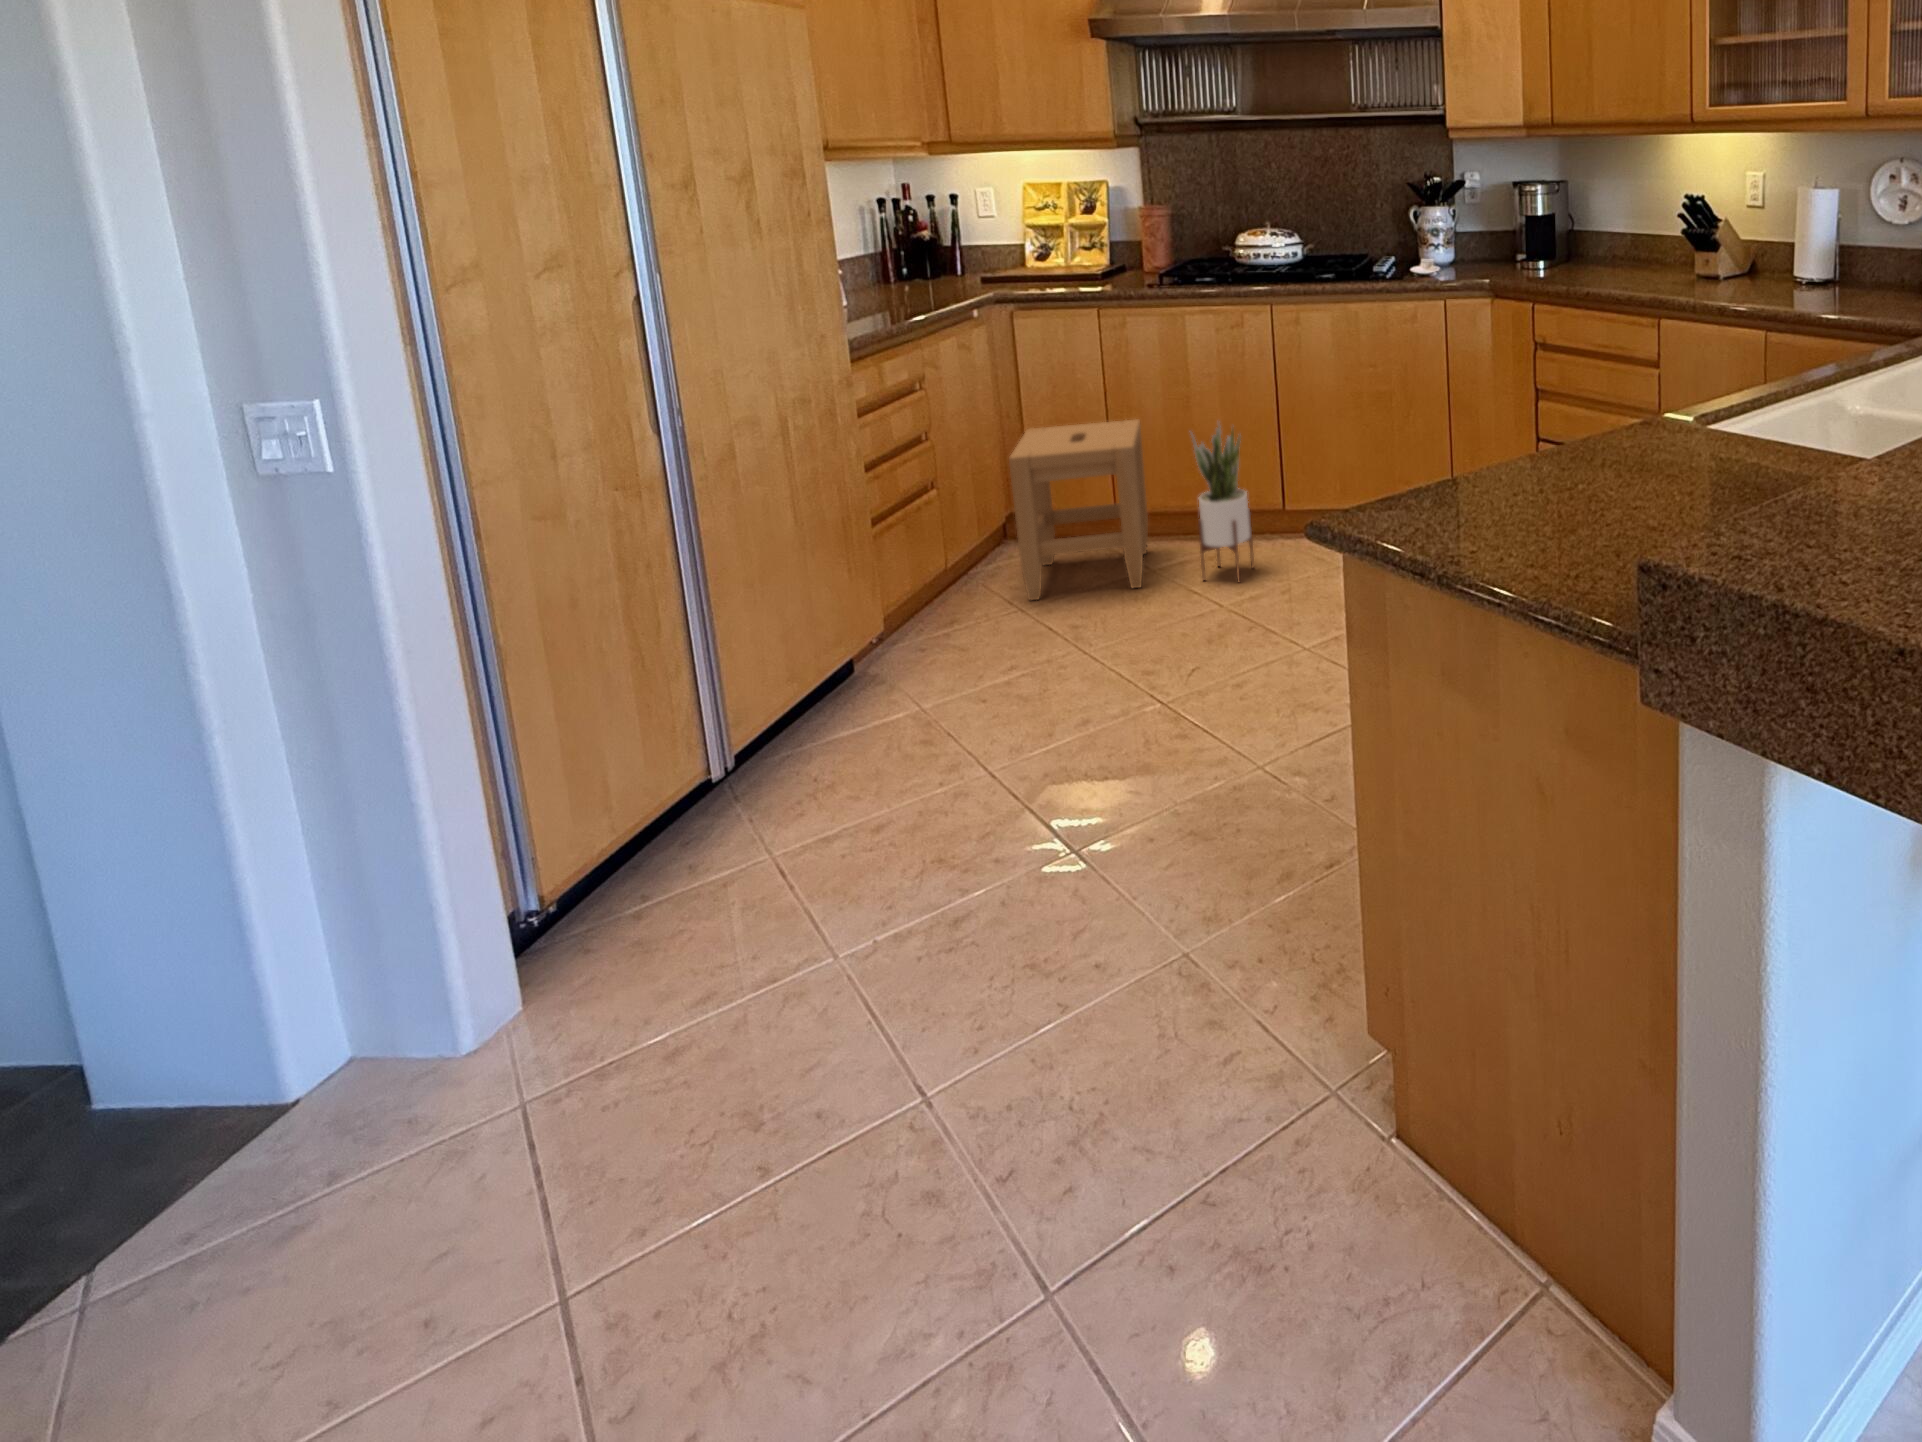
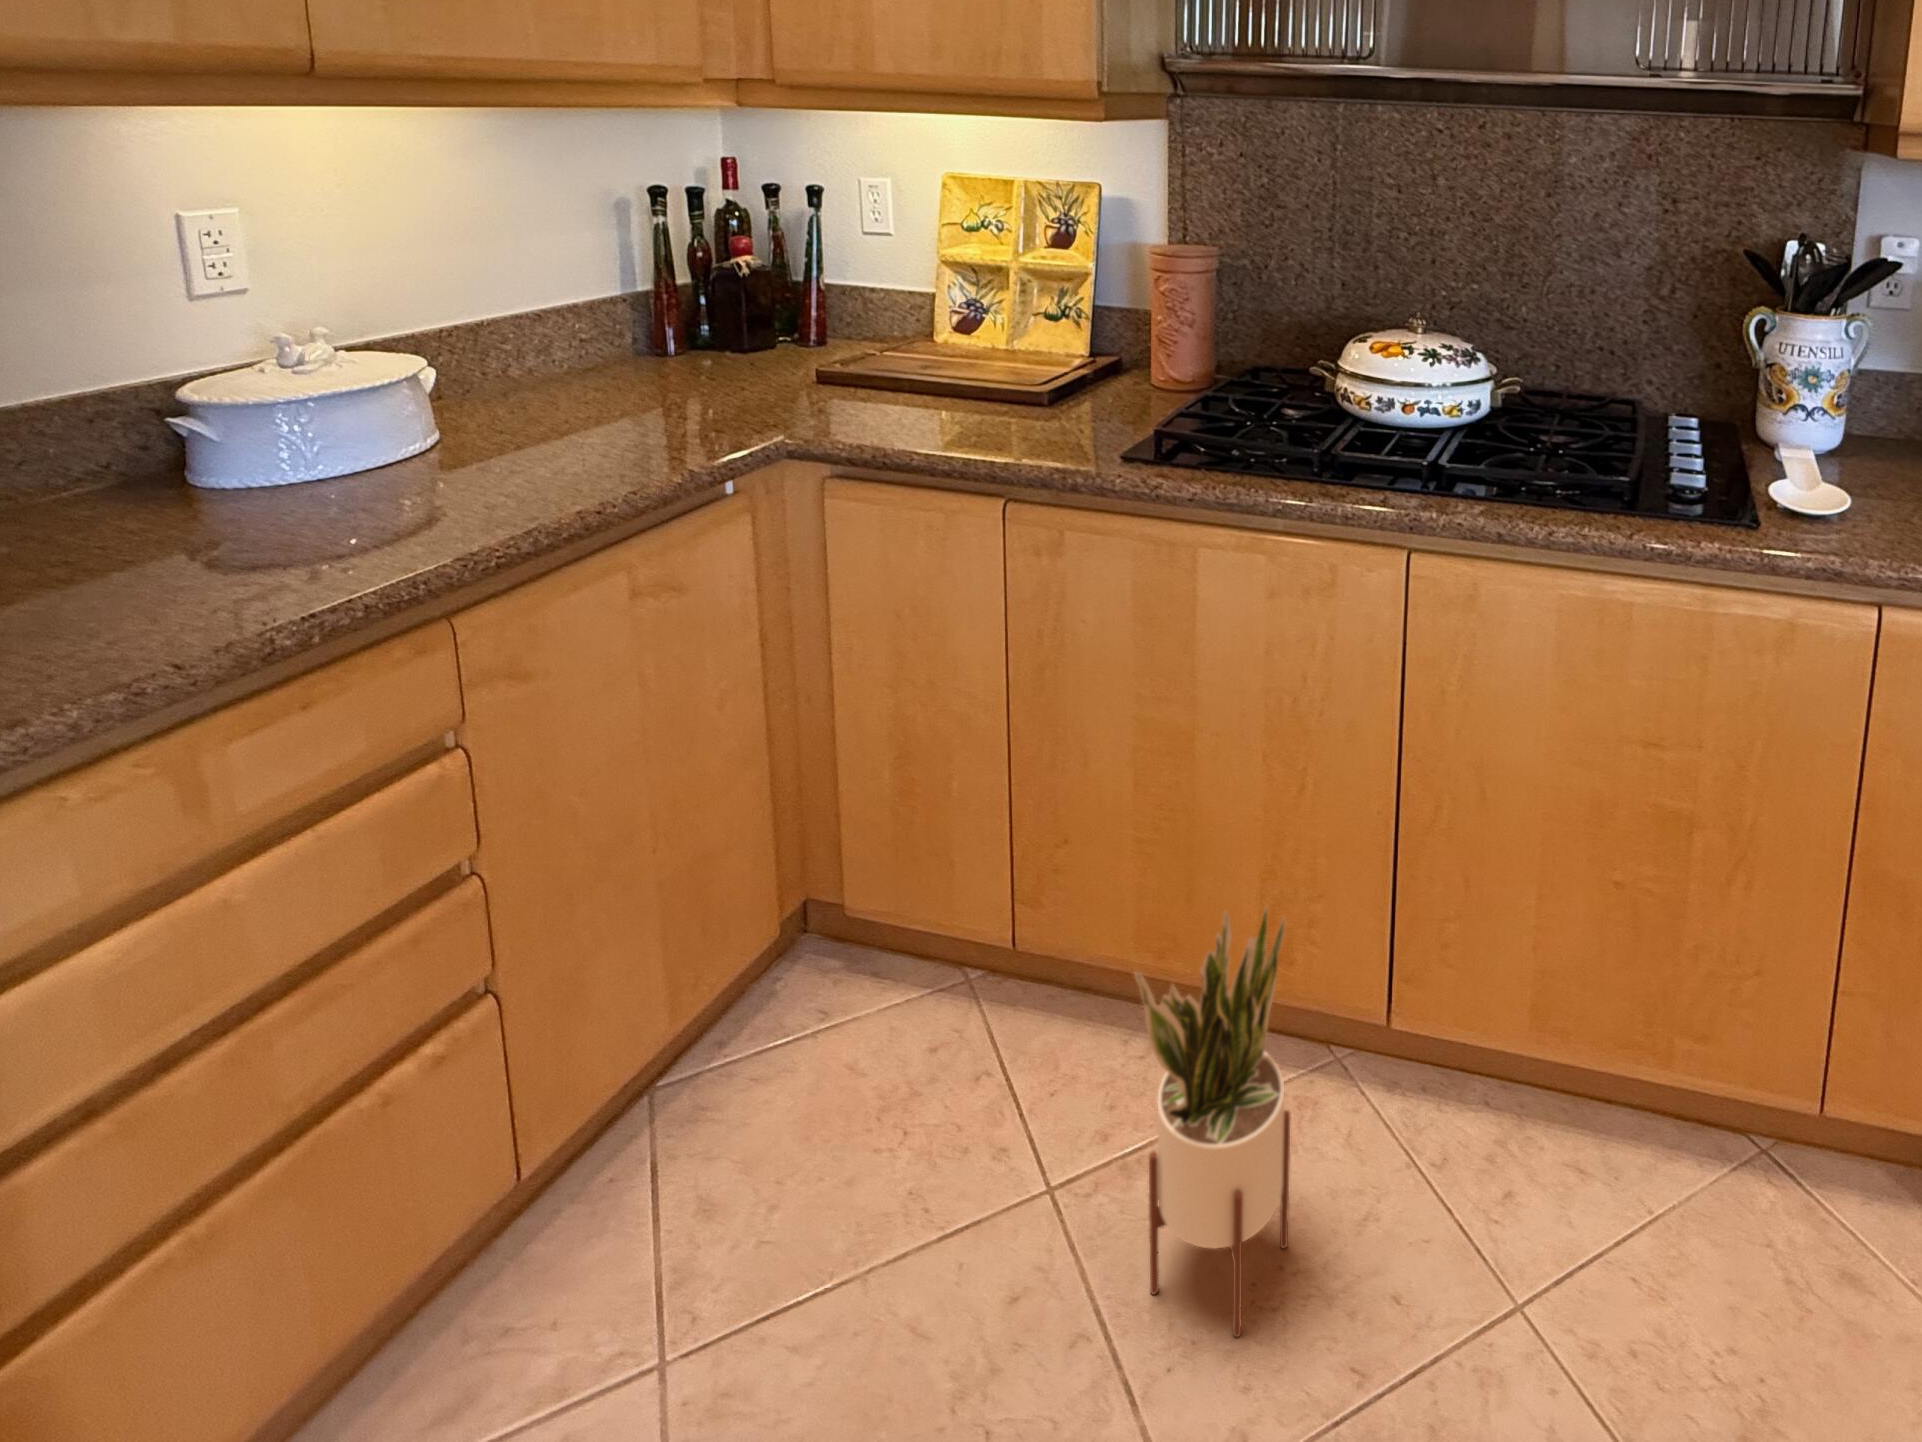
stool: present [1009,419,1148,600] -> none [666,777,1073,1290]

